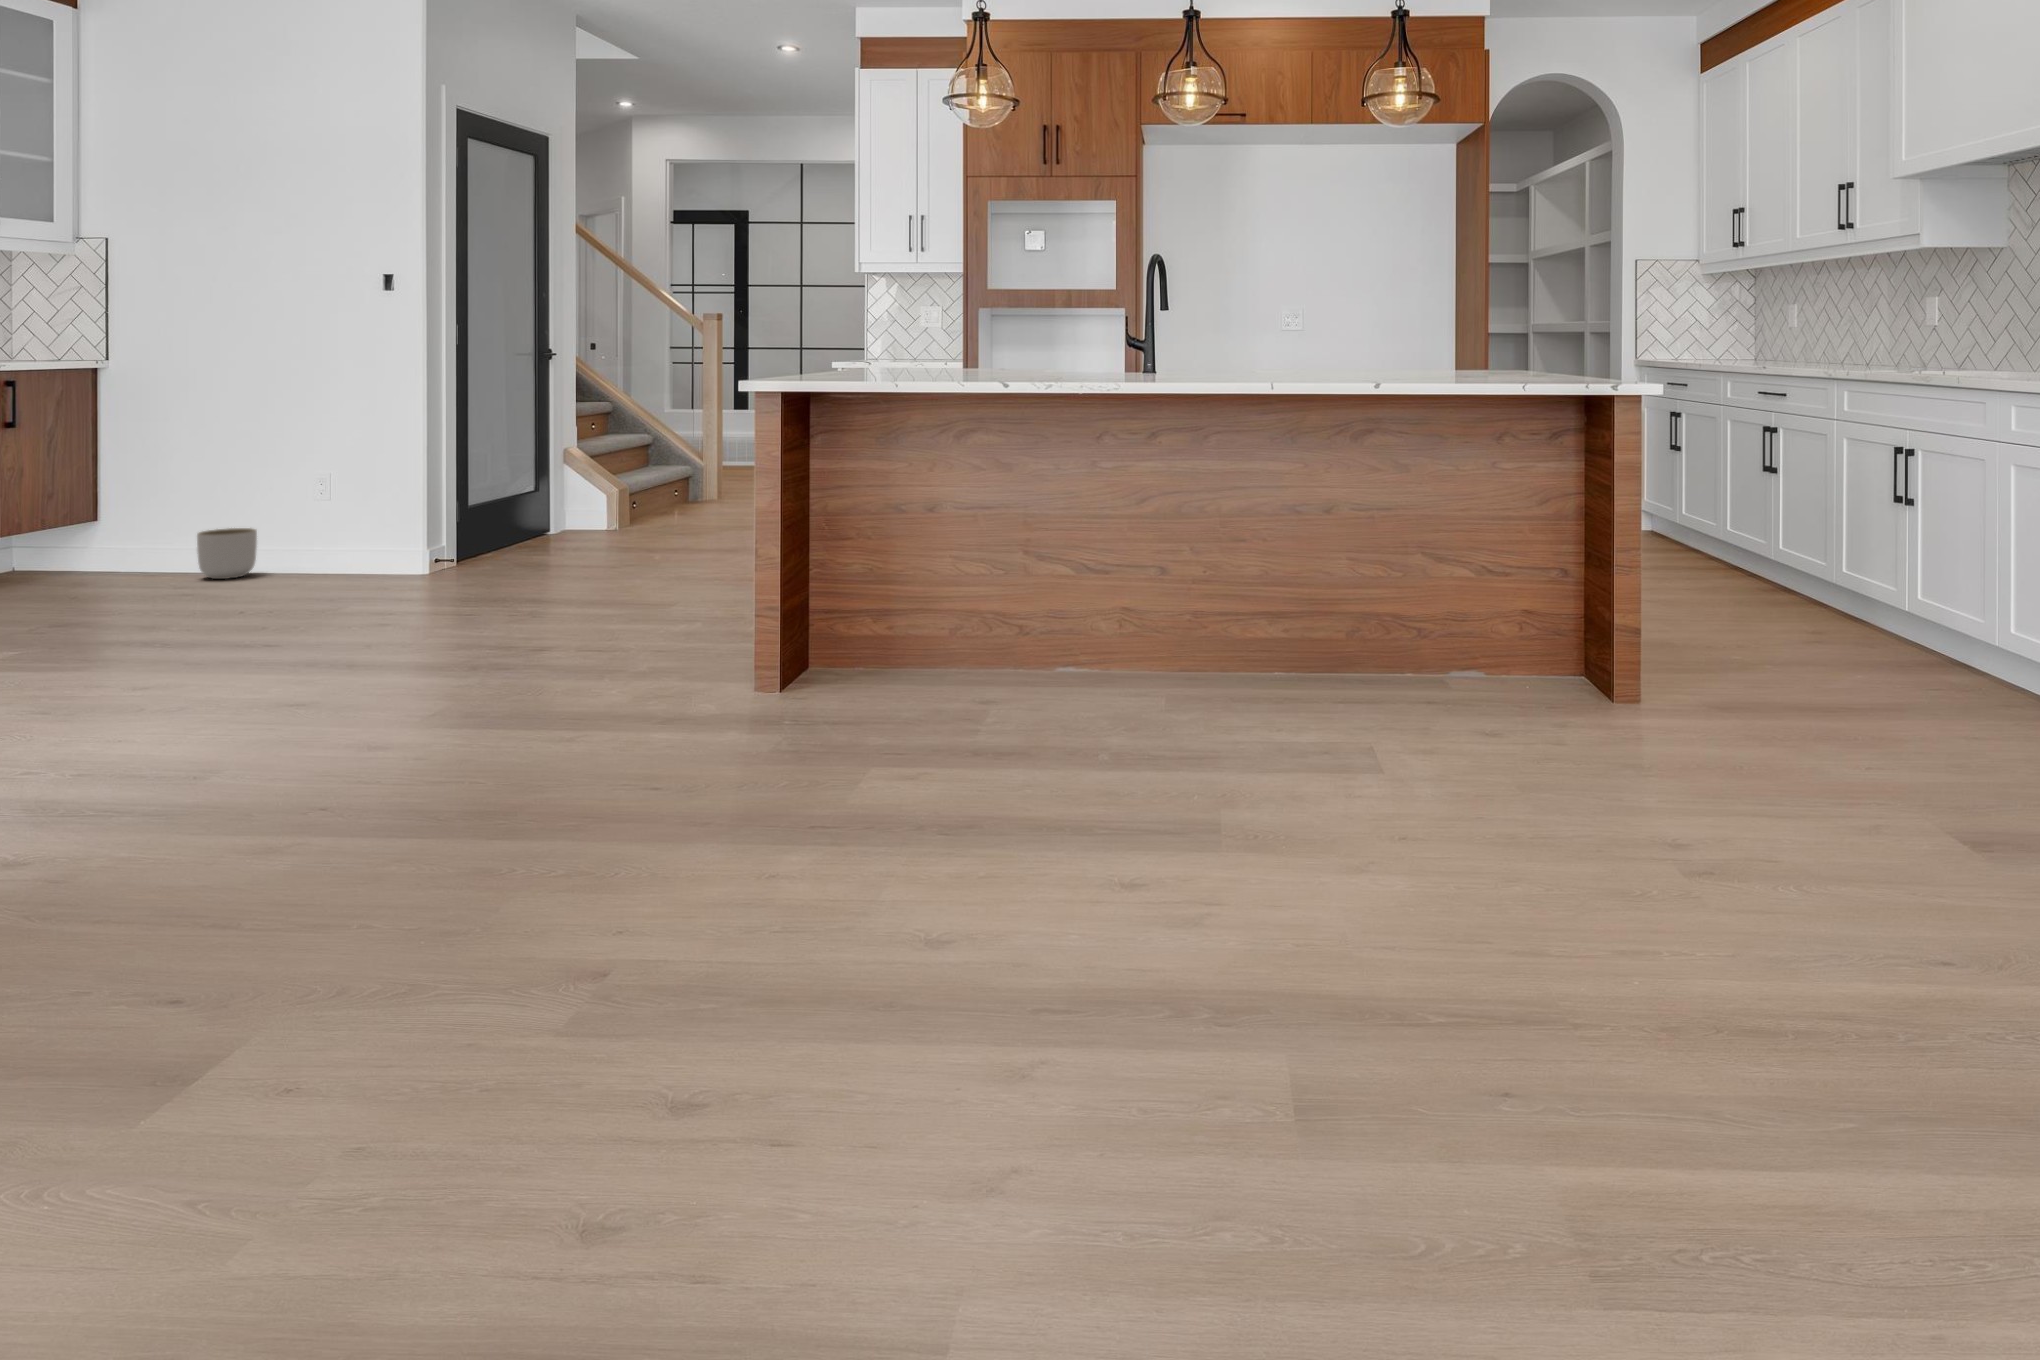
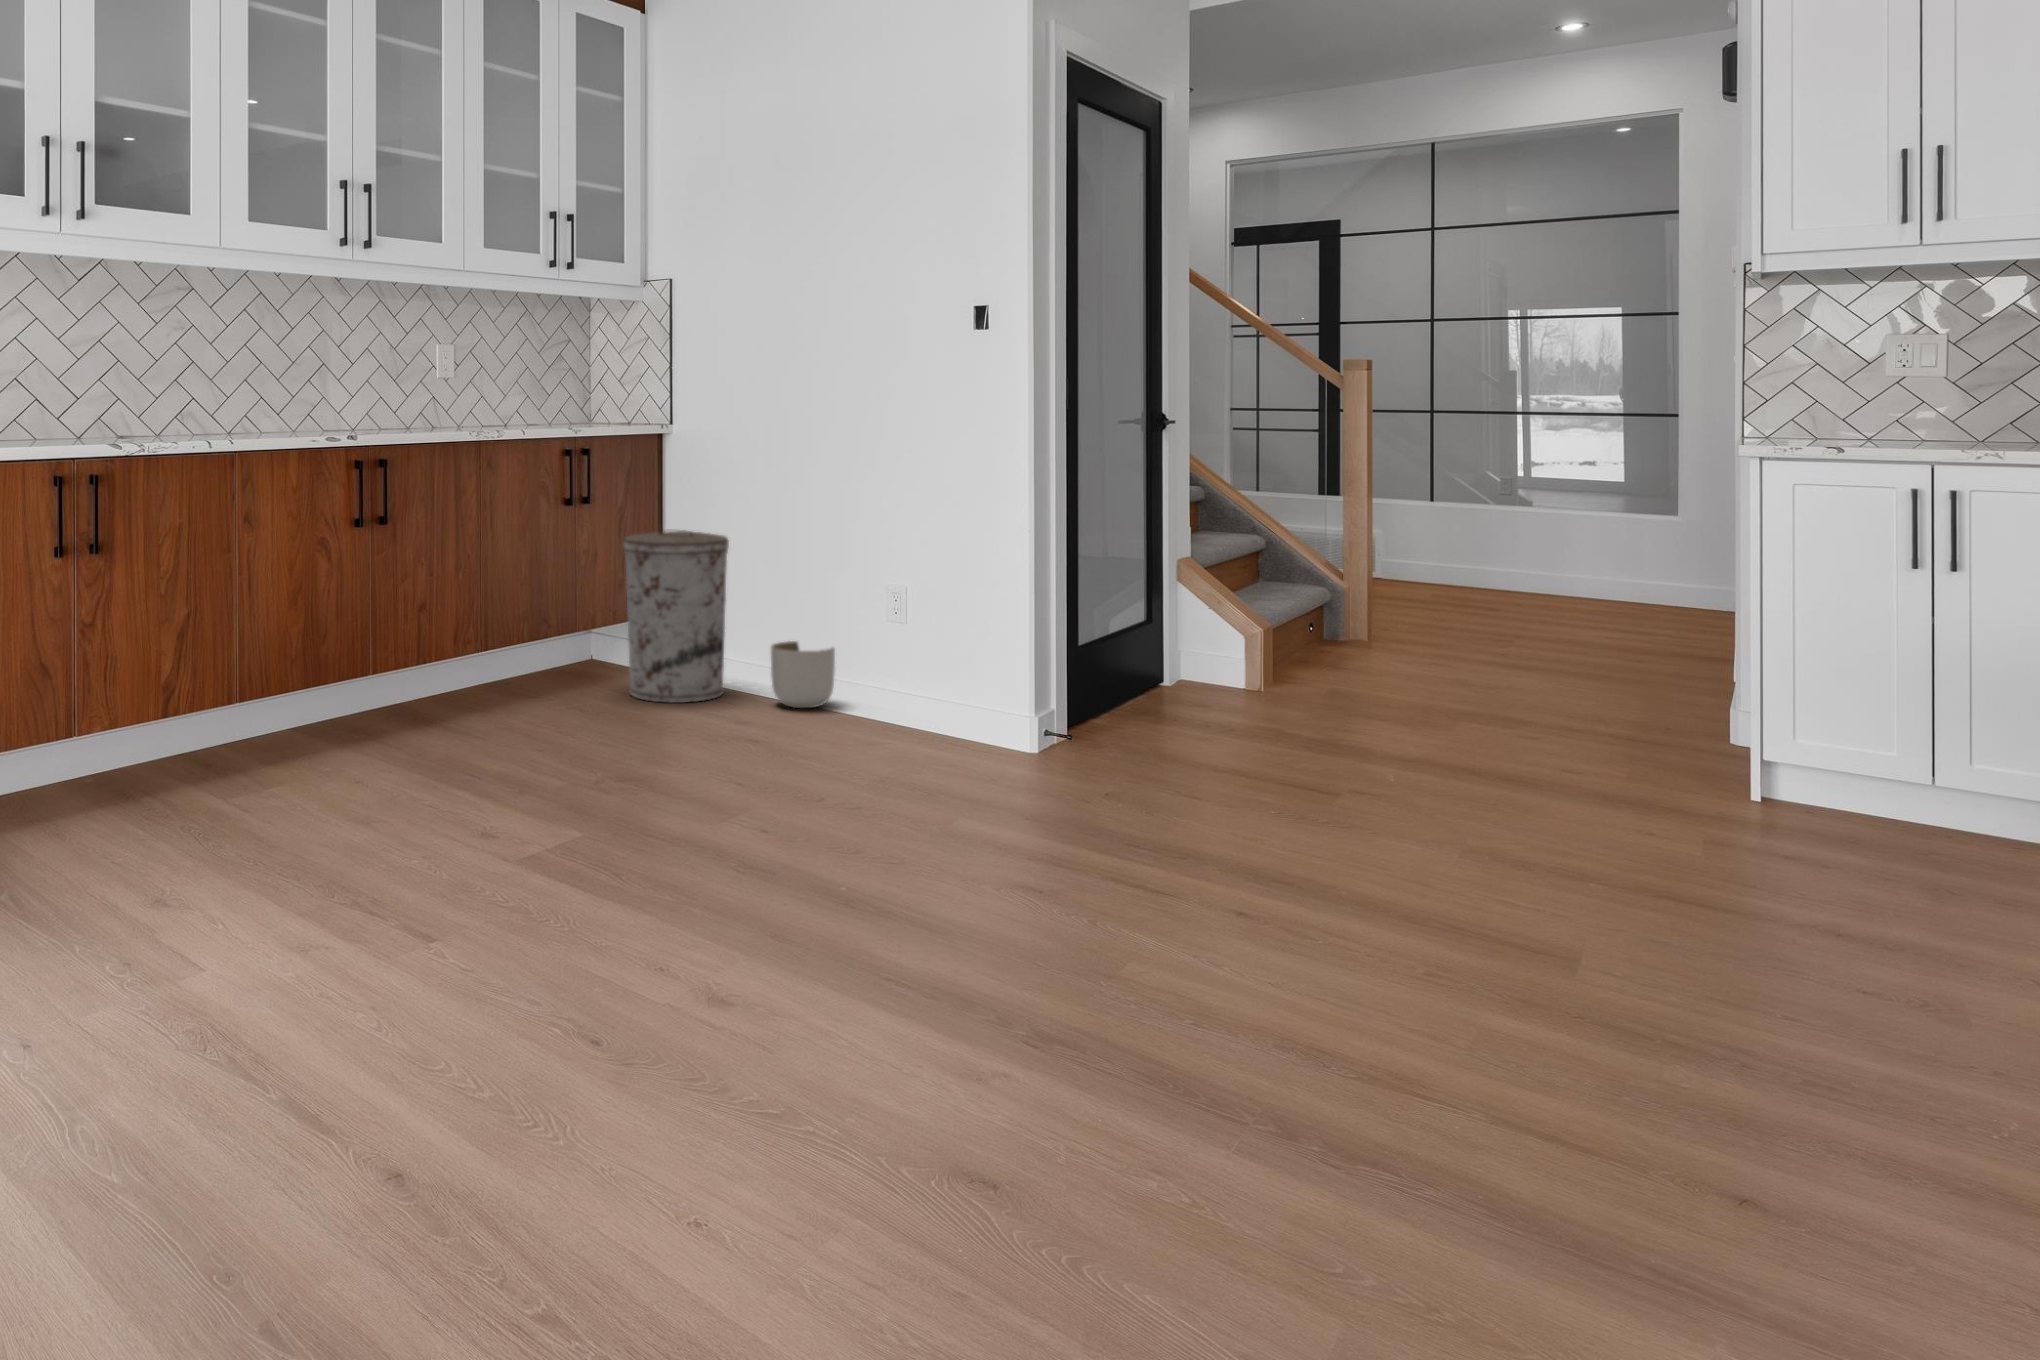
trash can: none [51,446,159,586] -> present [623,530,729,703]

